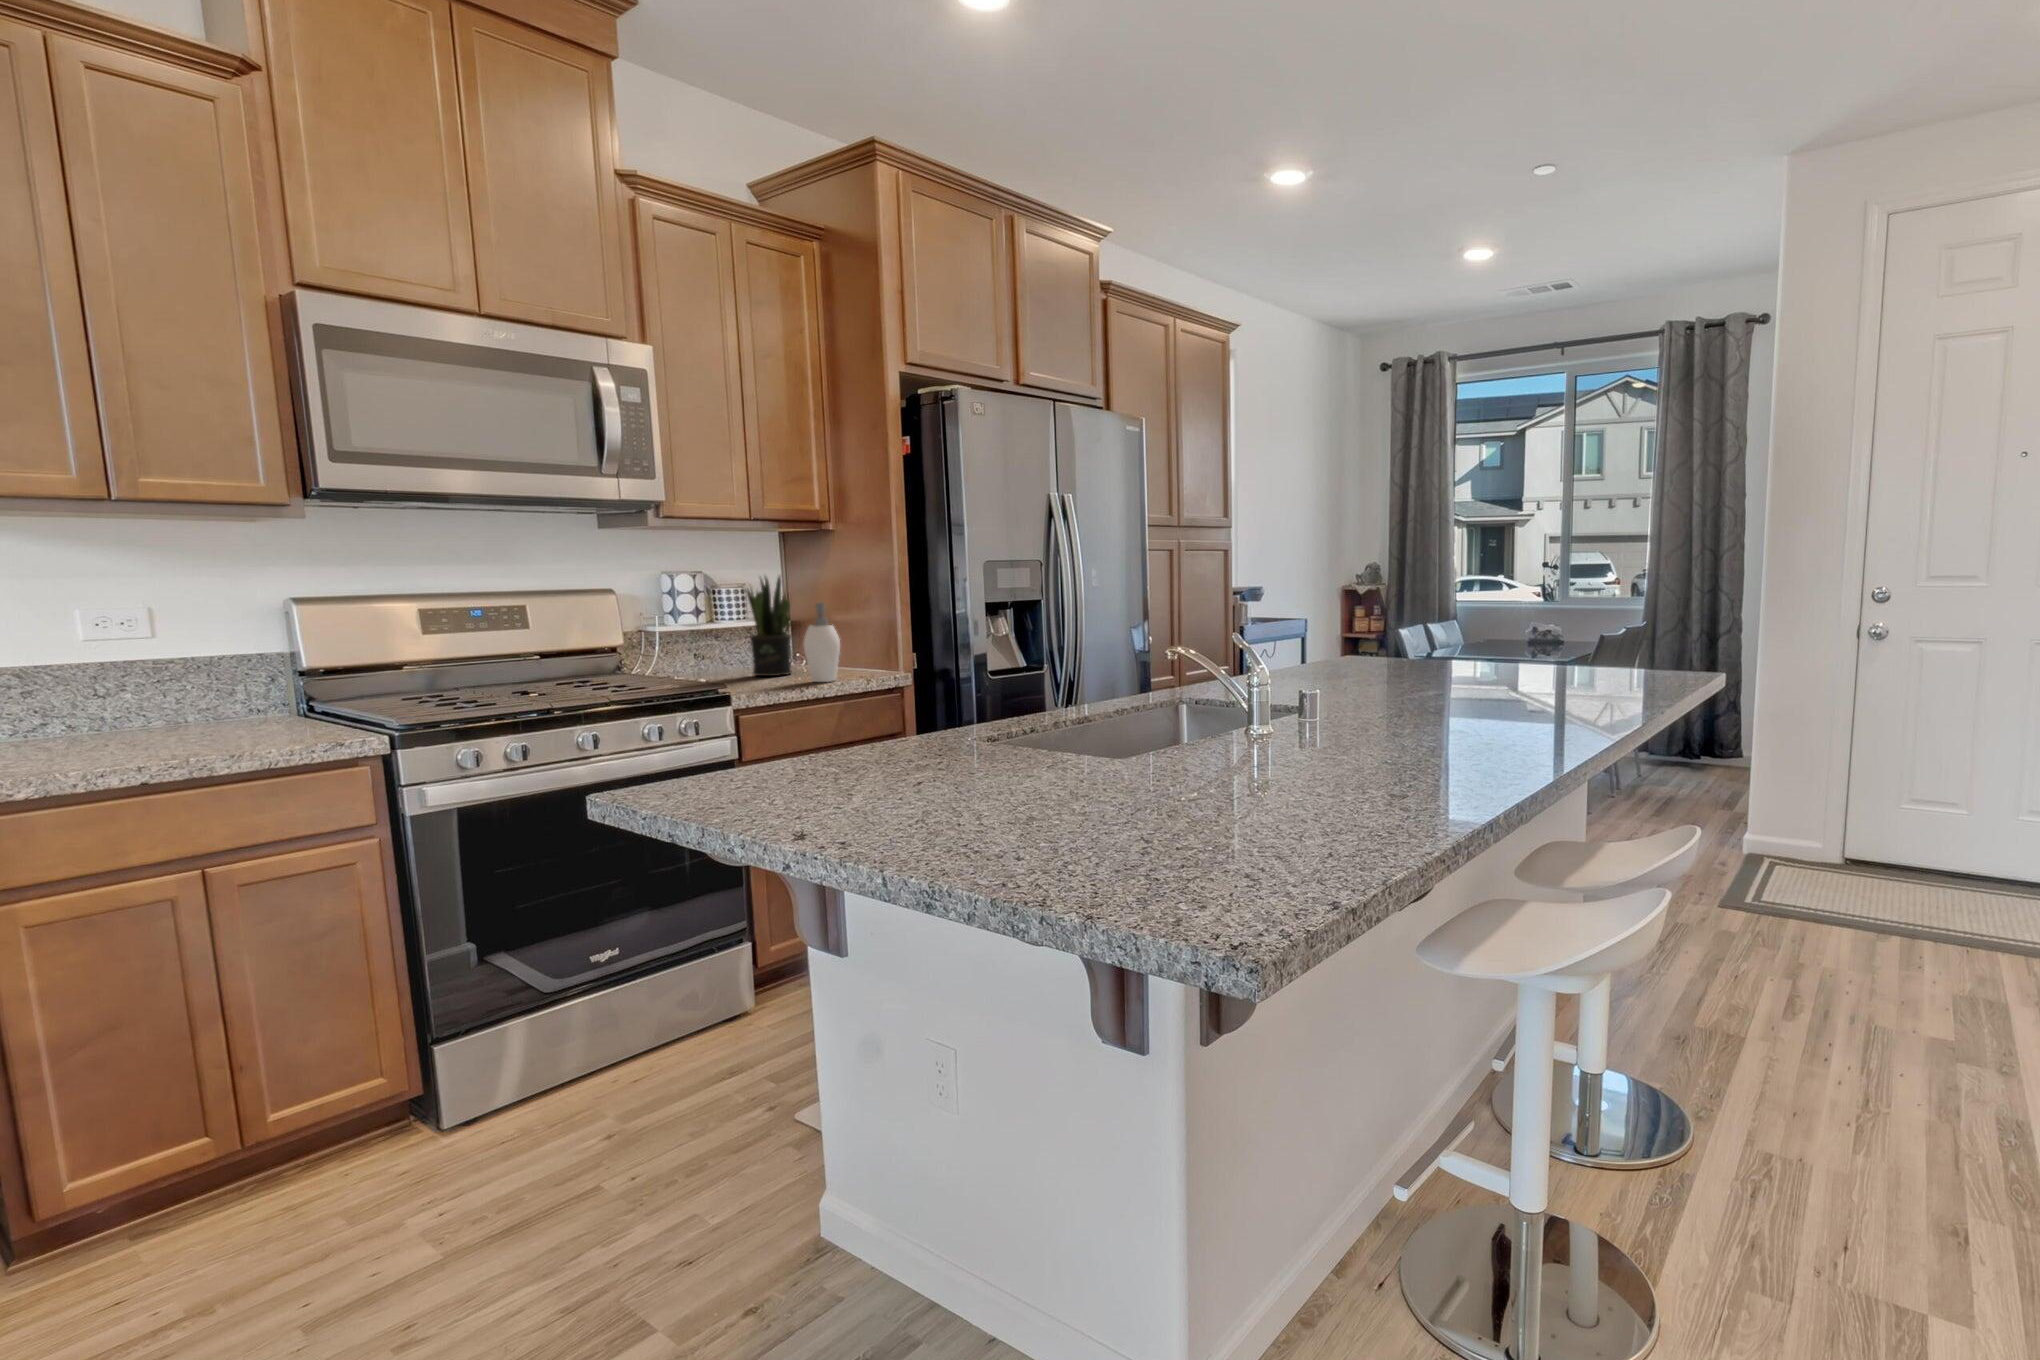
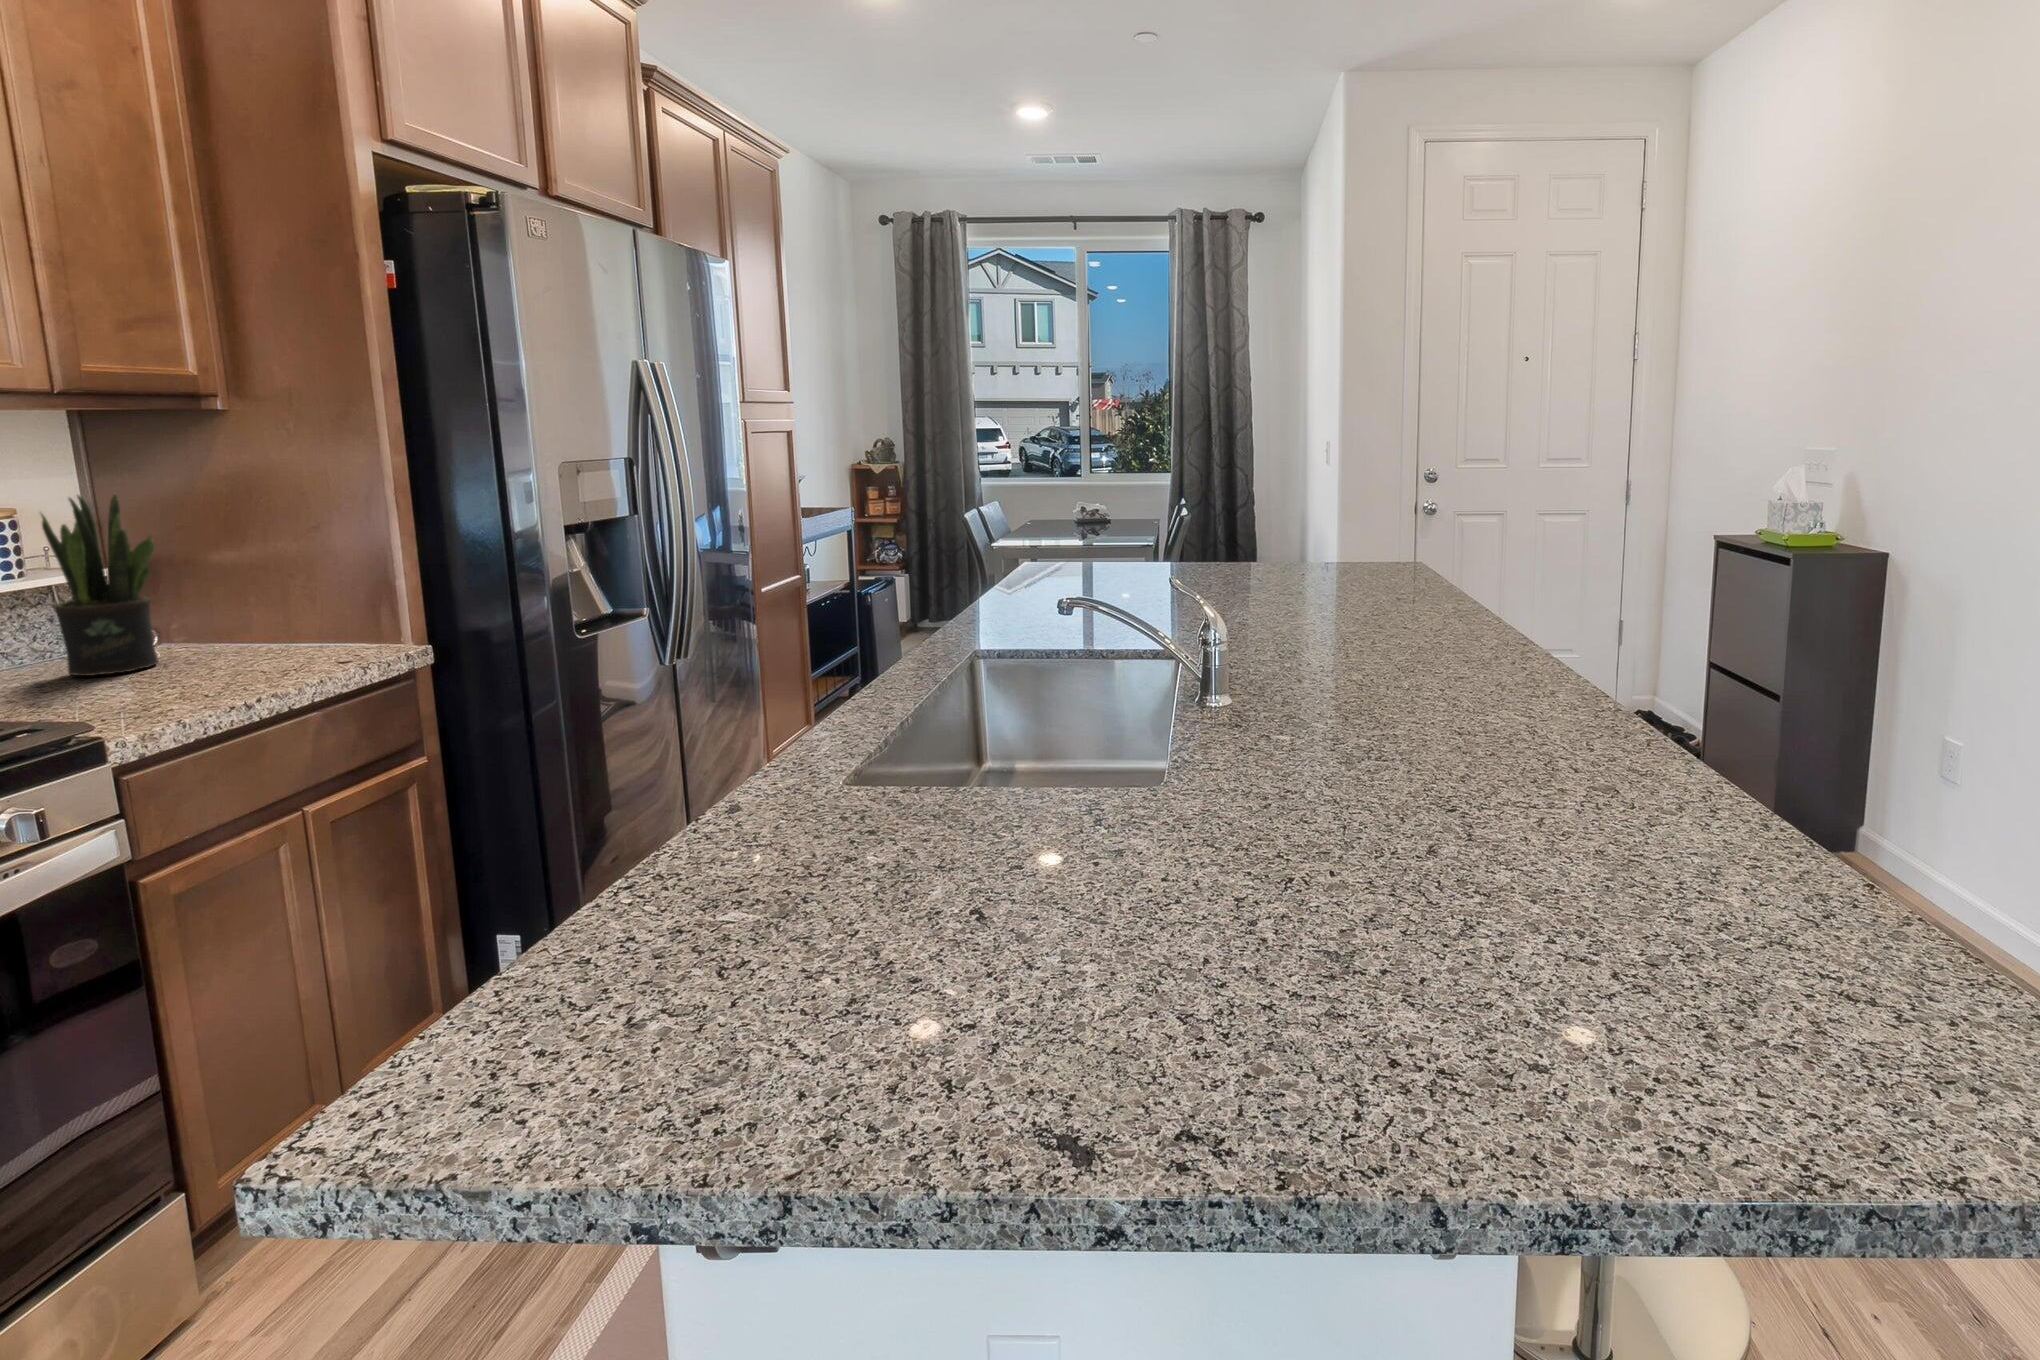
soap dispenser: present [803,602,840,682] -> none [213,541,292,678]

